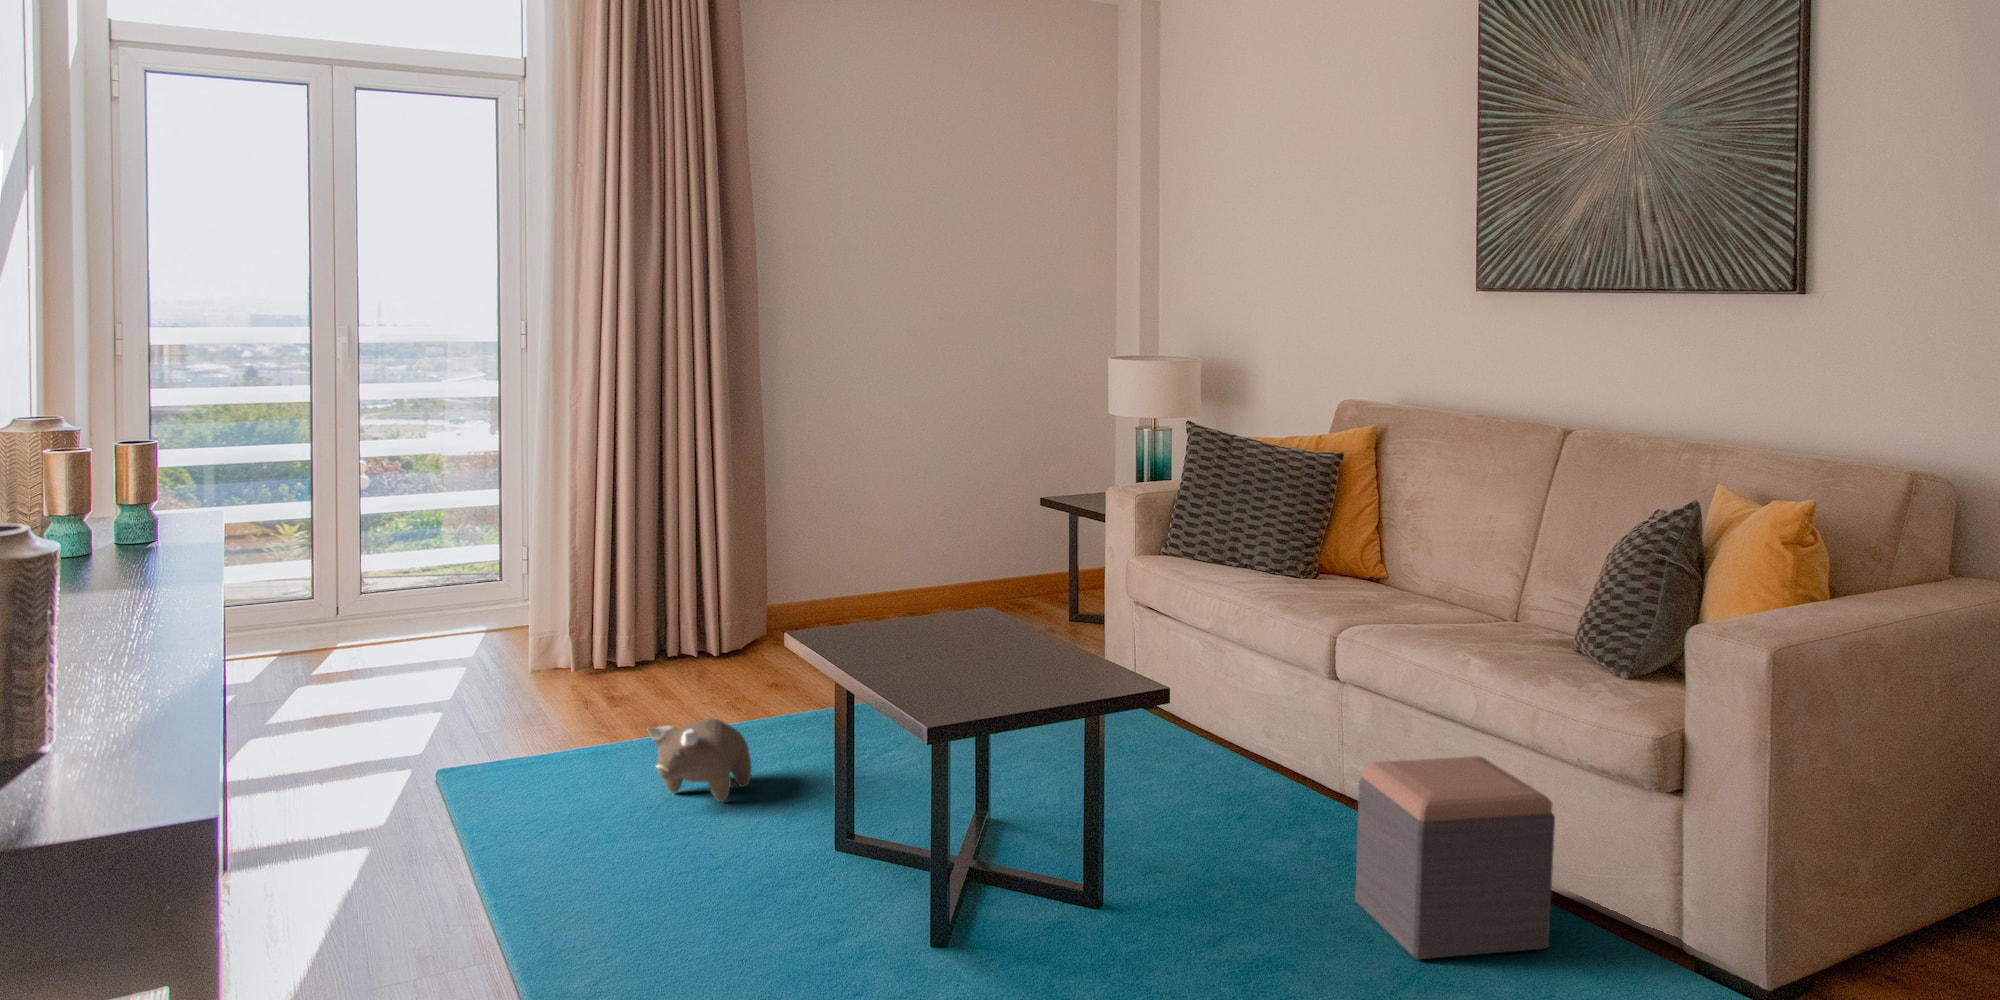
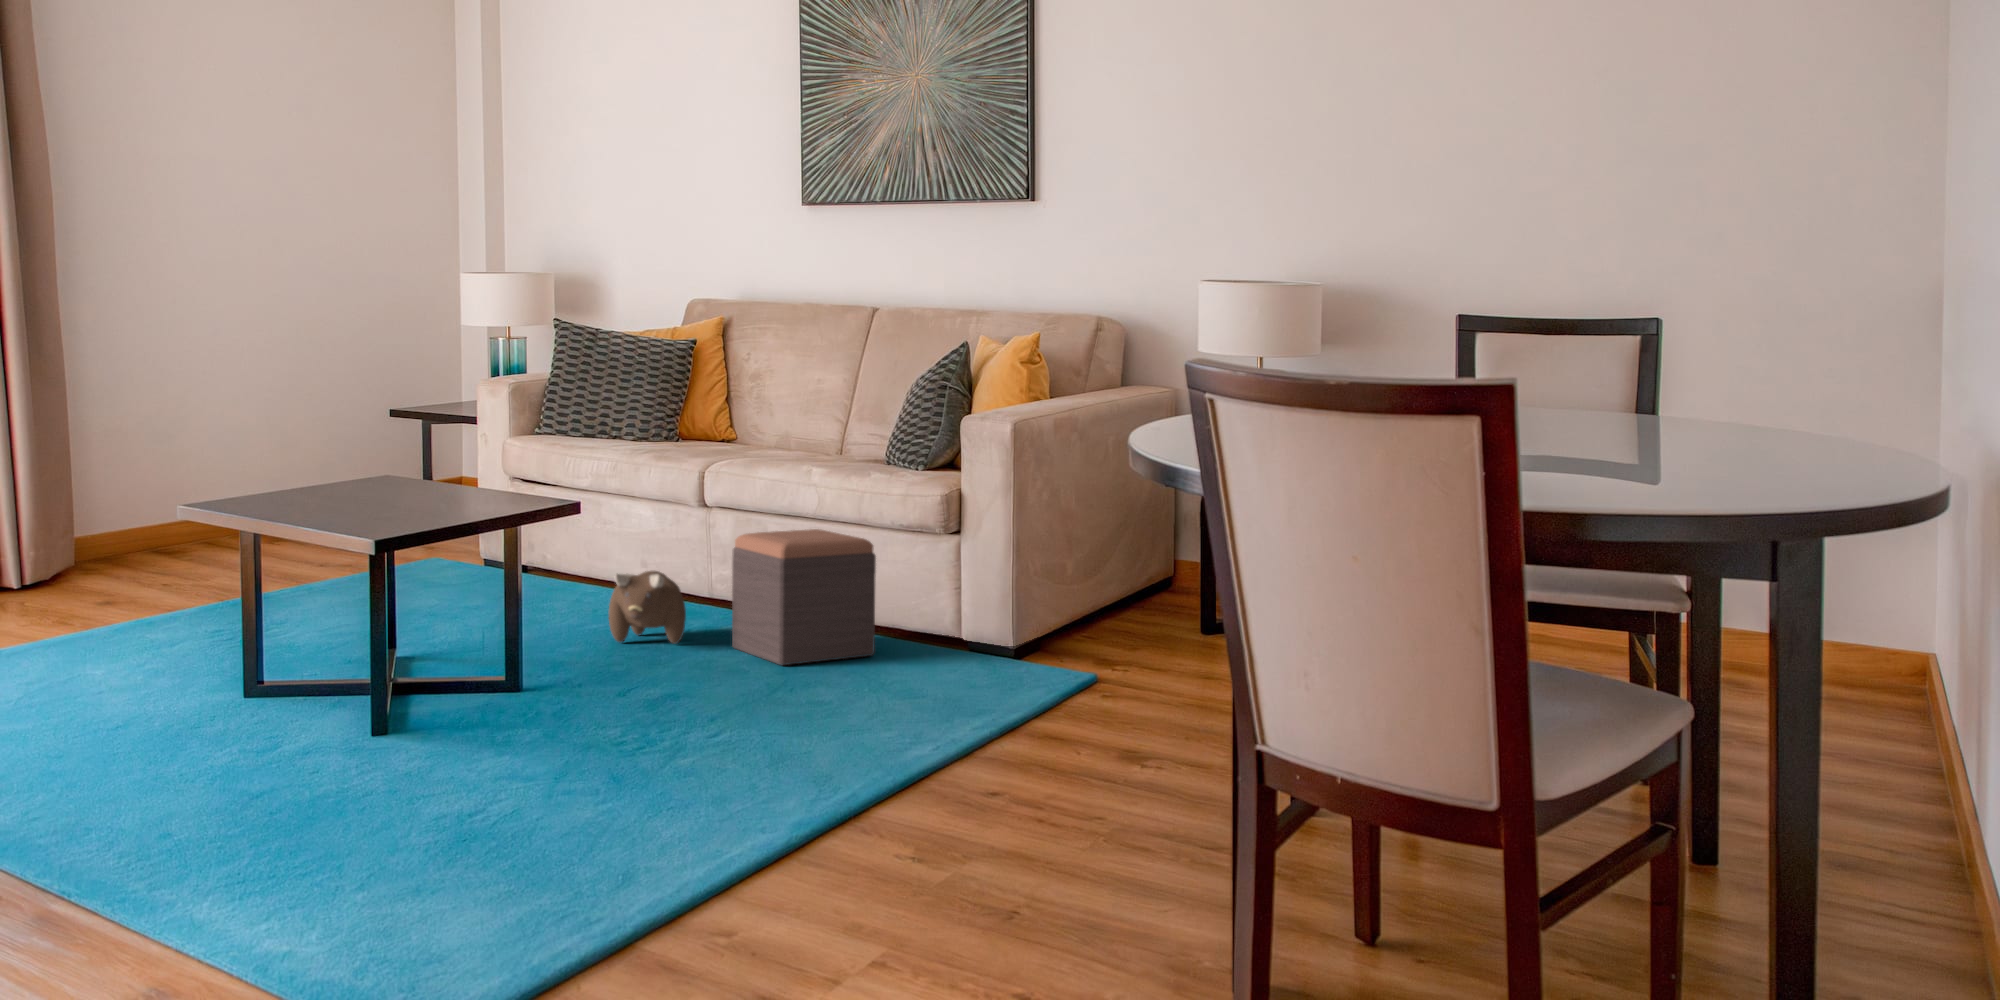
plush toy: present [648,718,752,802] -> present [609,571,686,644]

